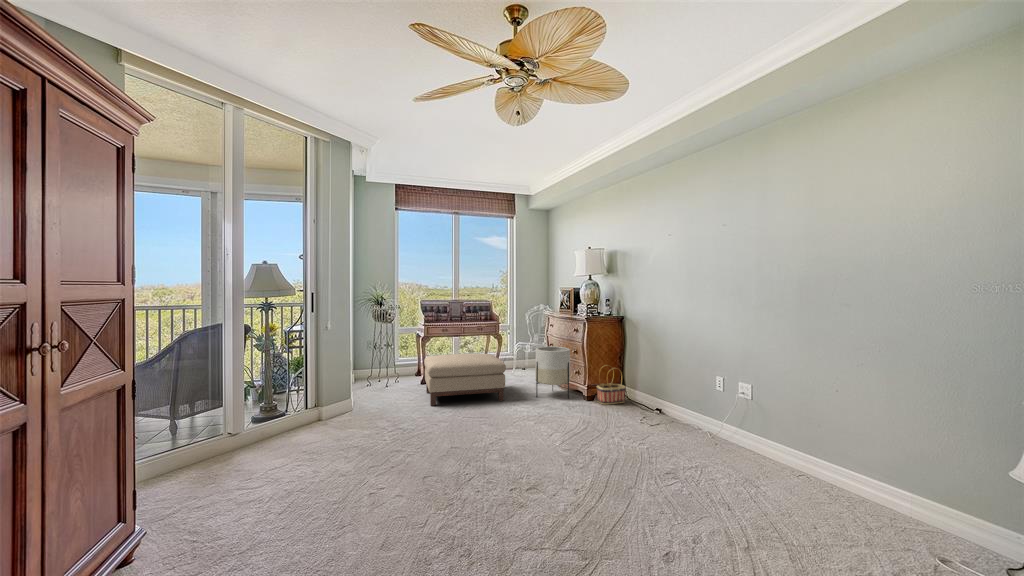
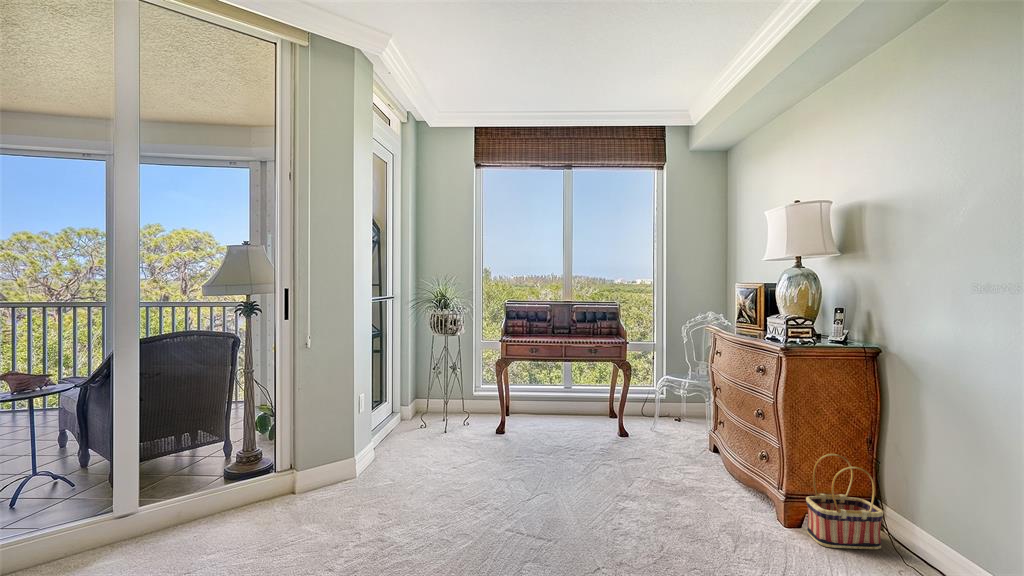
planter: present [535,347,570,398] -> none [673,396,747,510]
ottoman: present [424,354,506,406] -> none [470,393,610,493]

